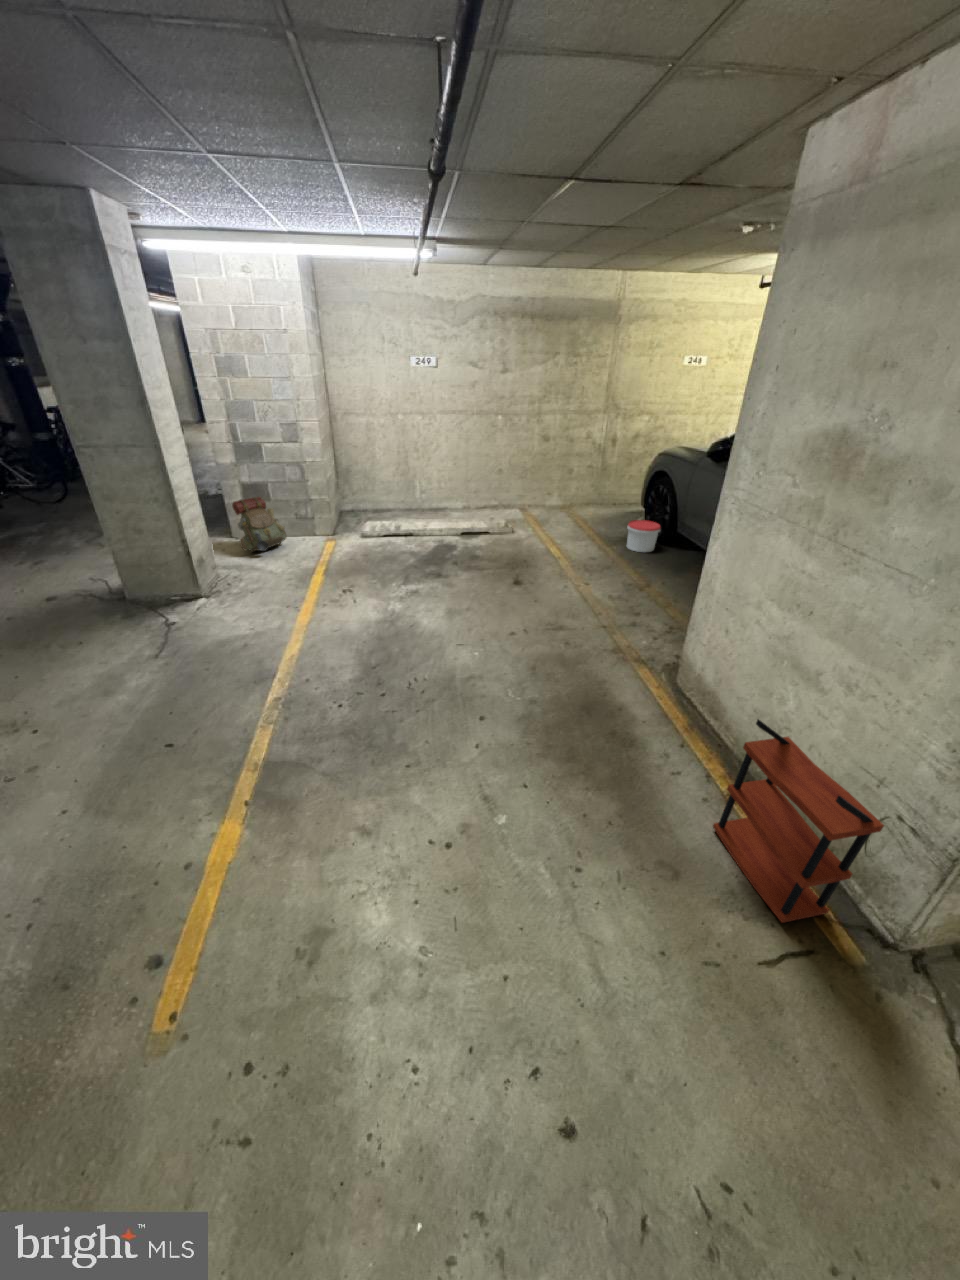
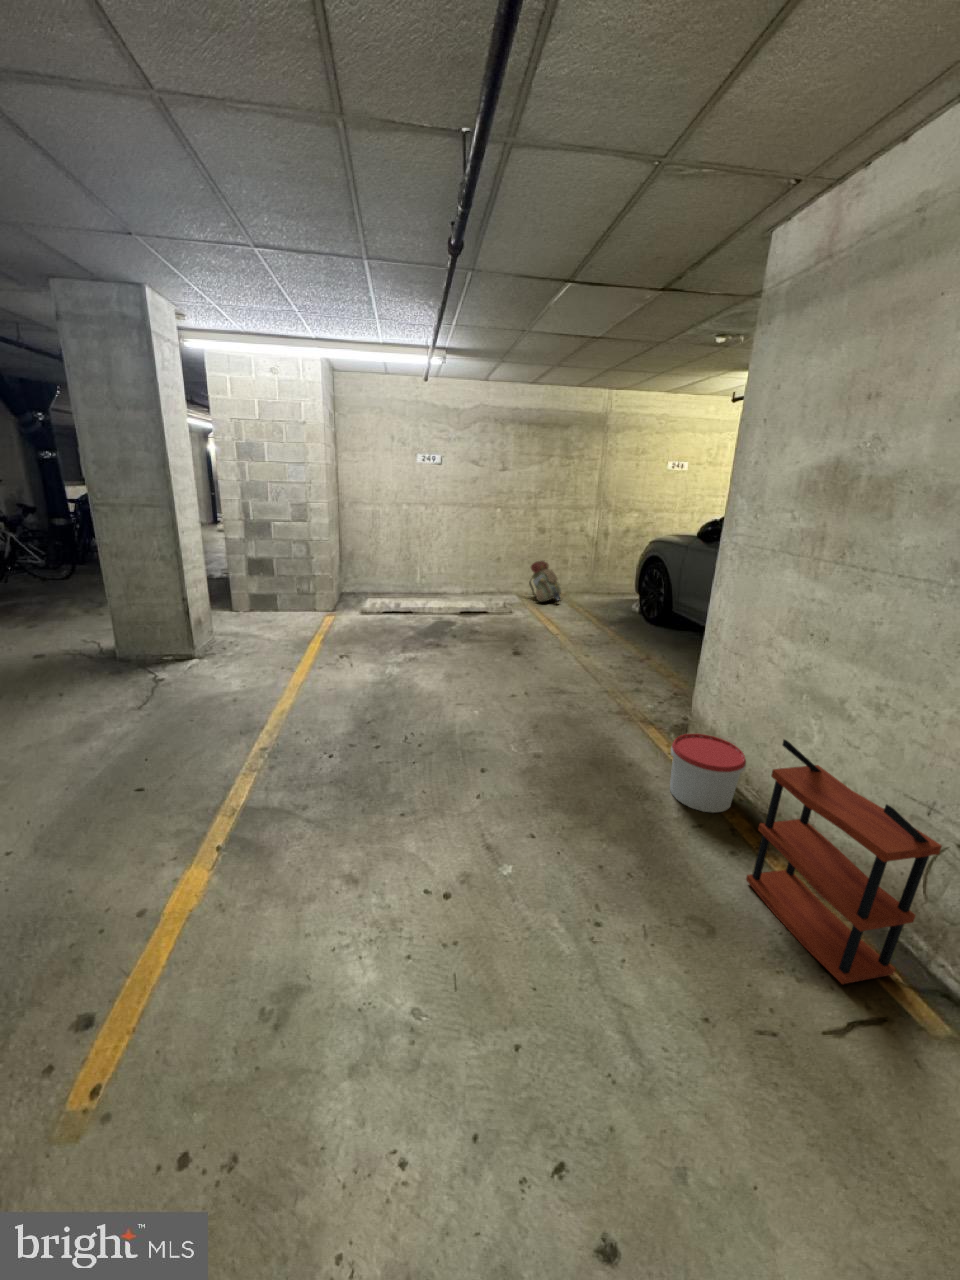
backpack: present [232,497,287,551] -> present [529,560,561,602]
bucket: present [626,520,660,552] -> present [670,734,746,812]

